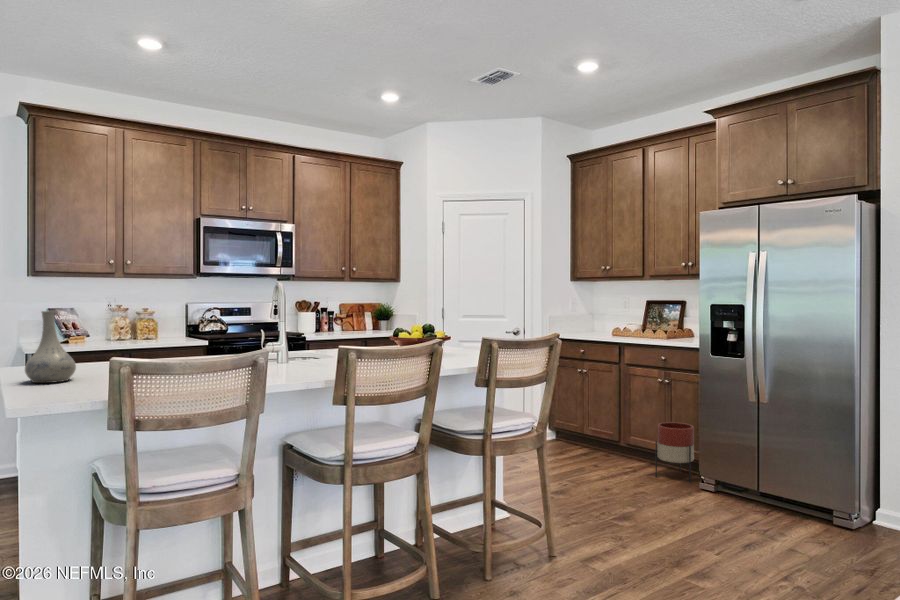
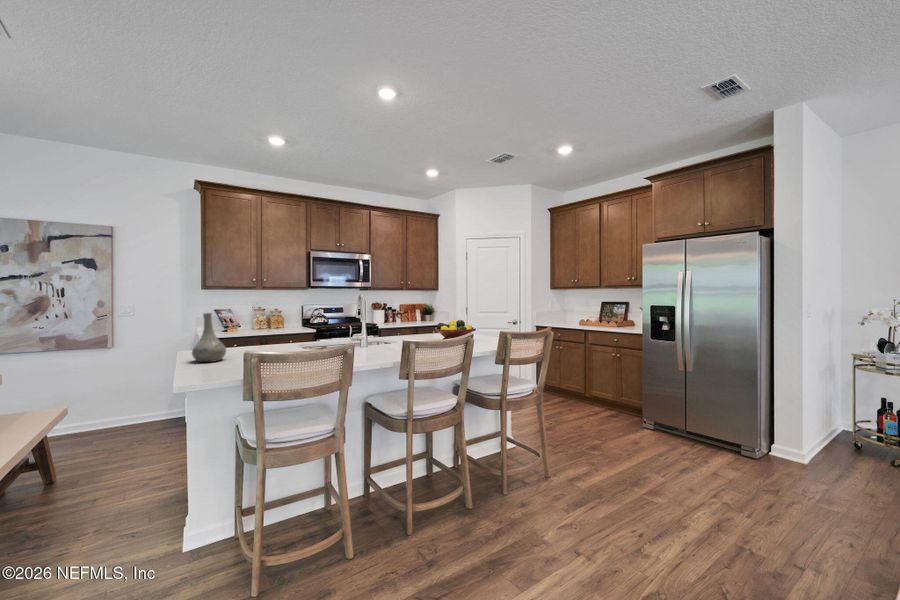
planter: present [655,422,694,482] -> none [612,384,638,425]

